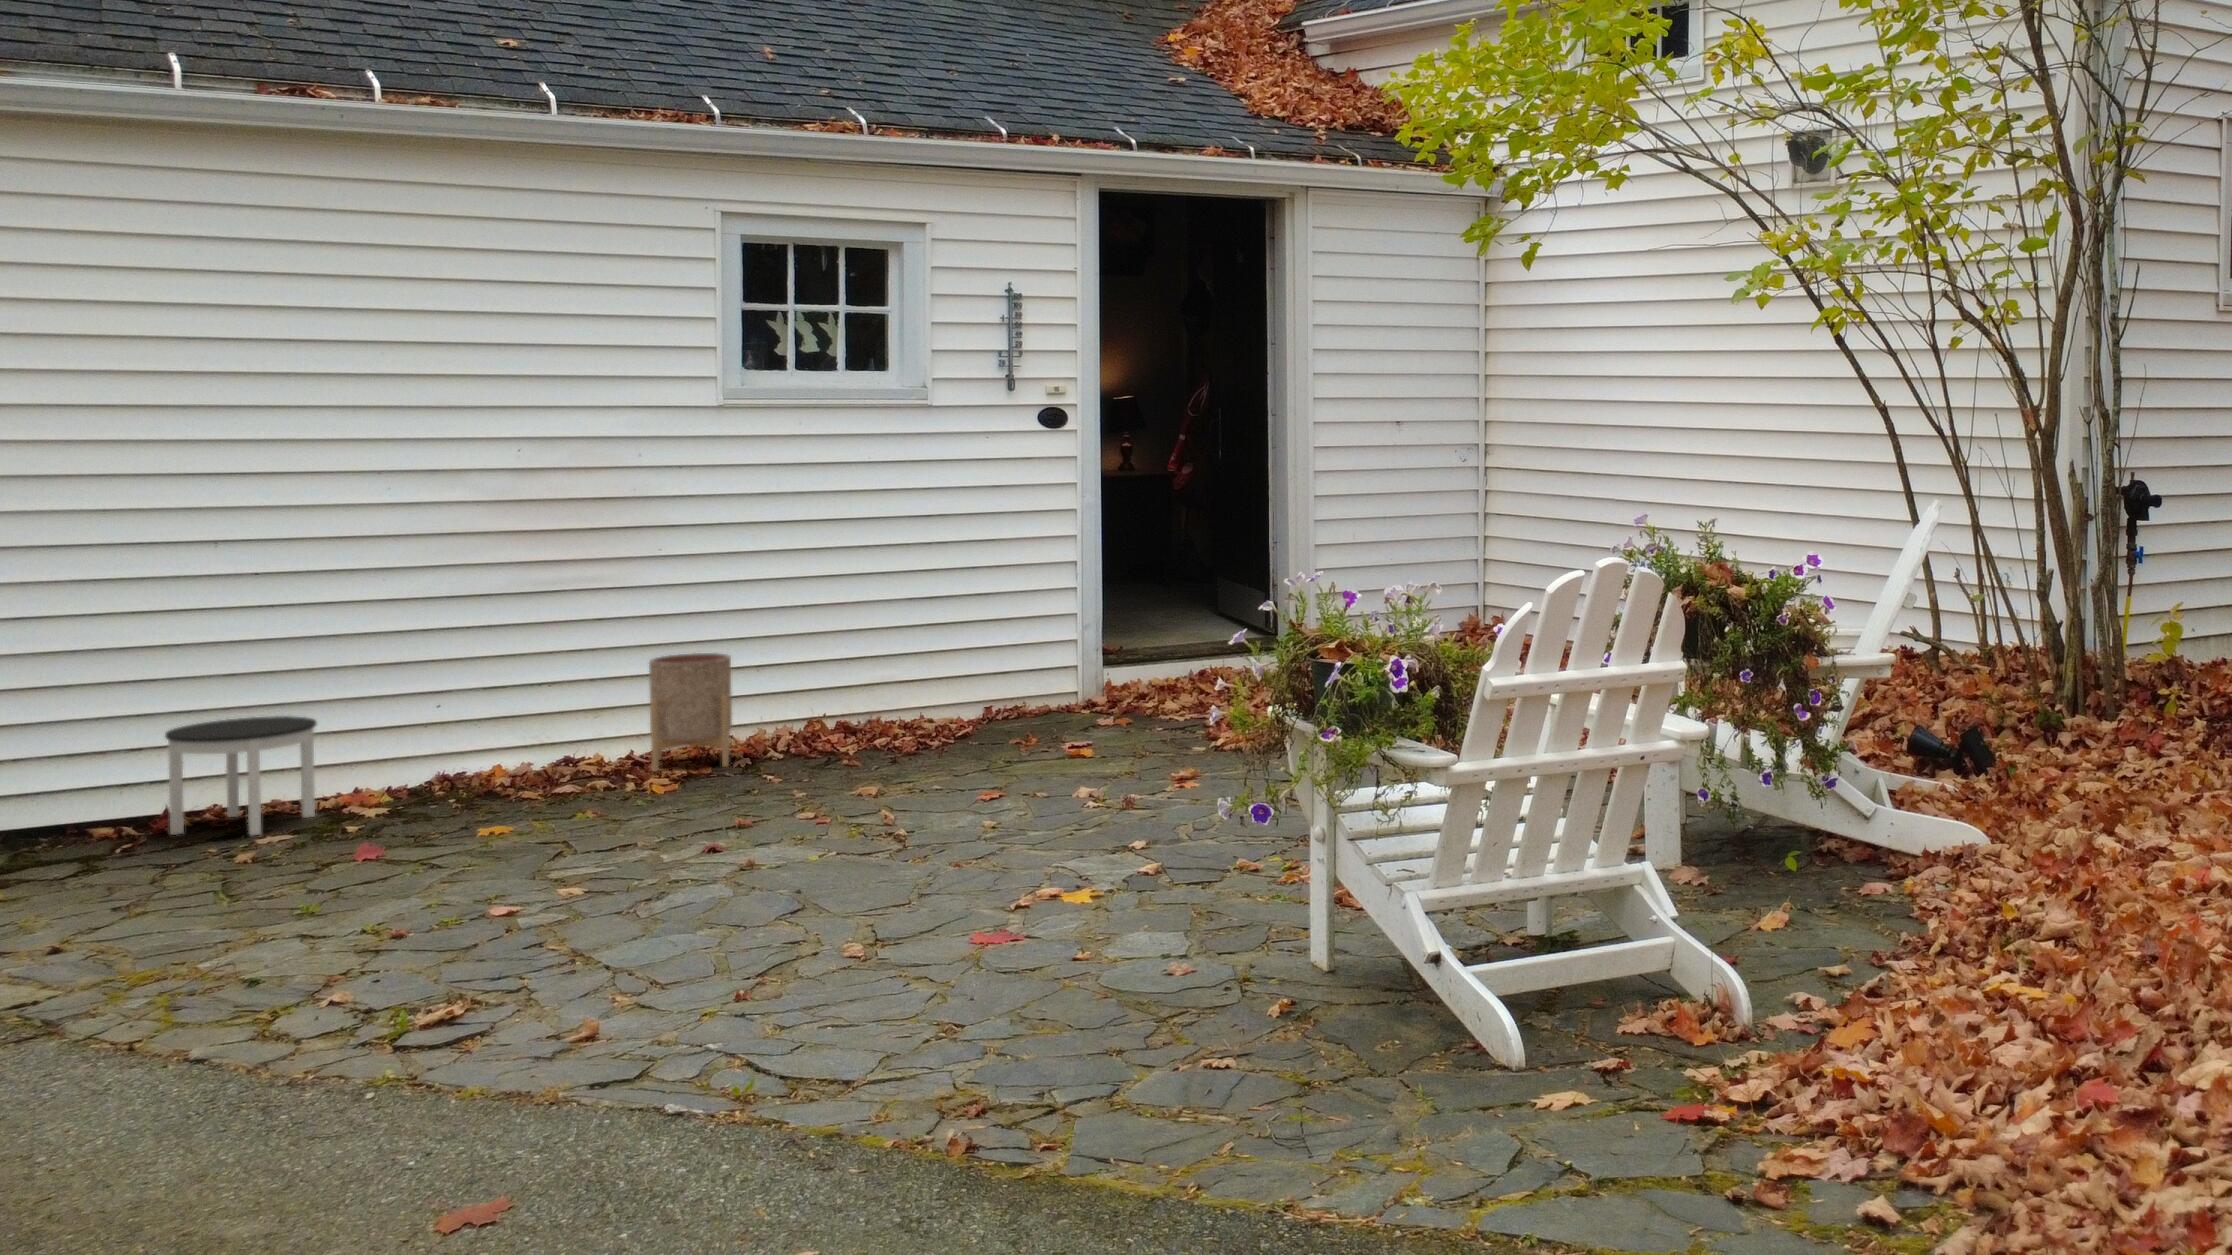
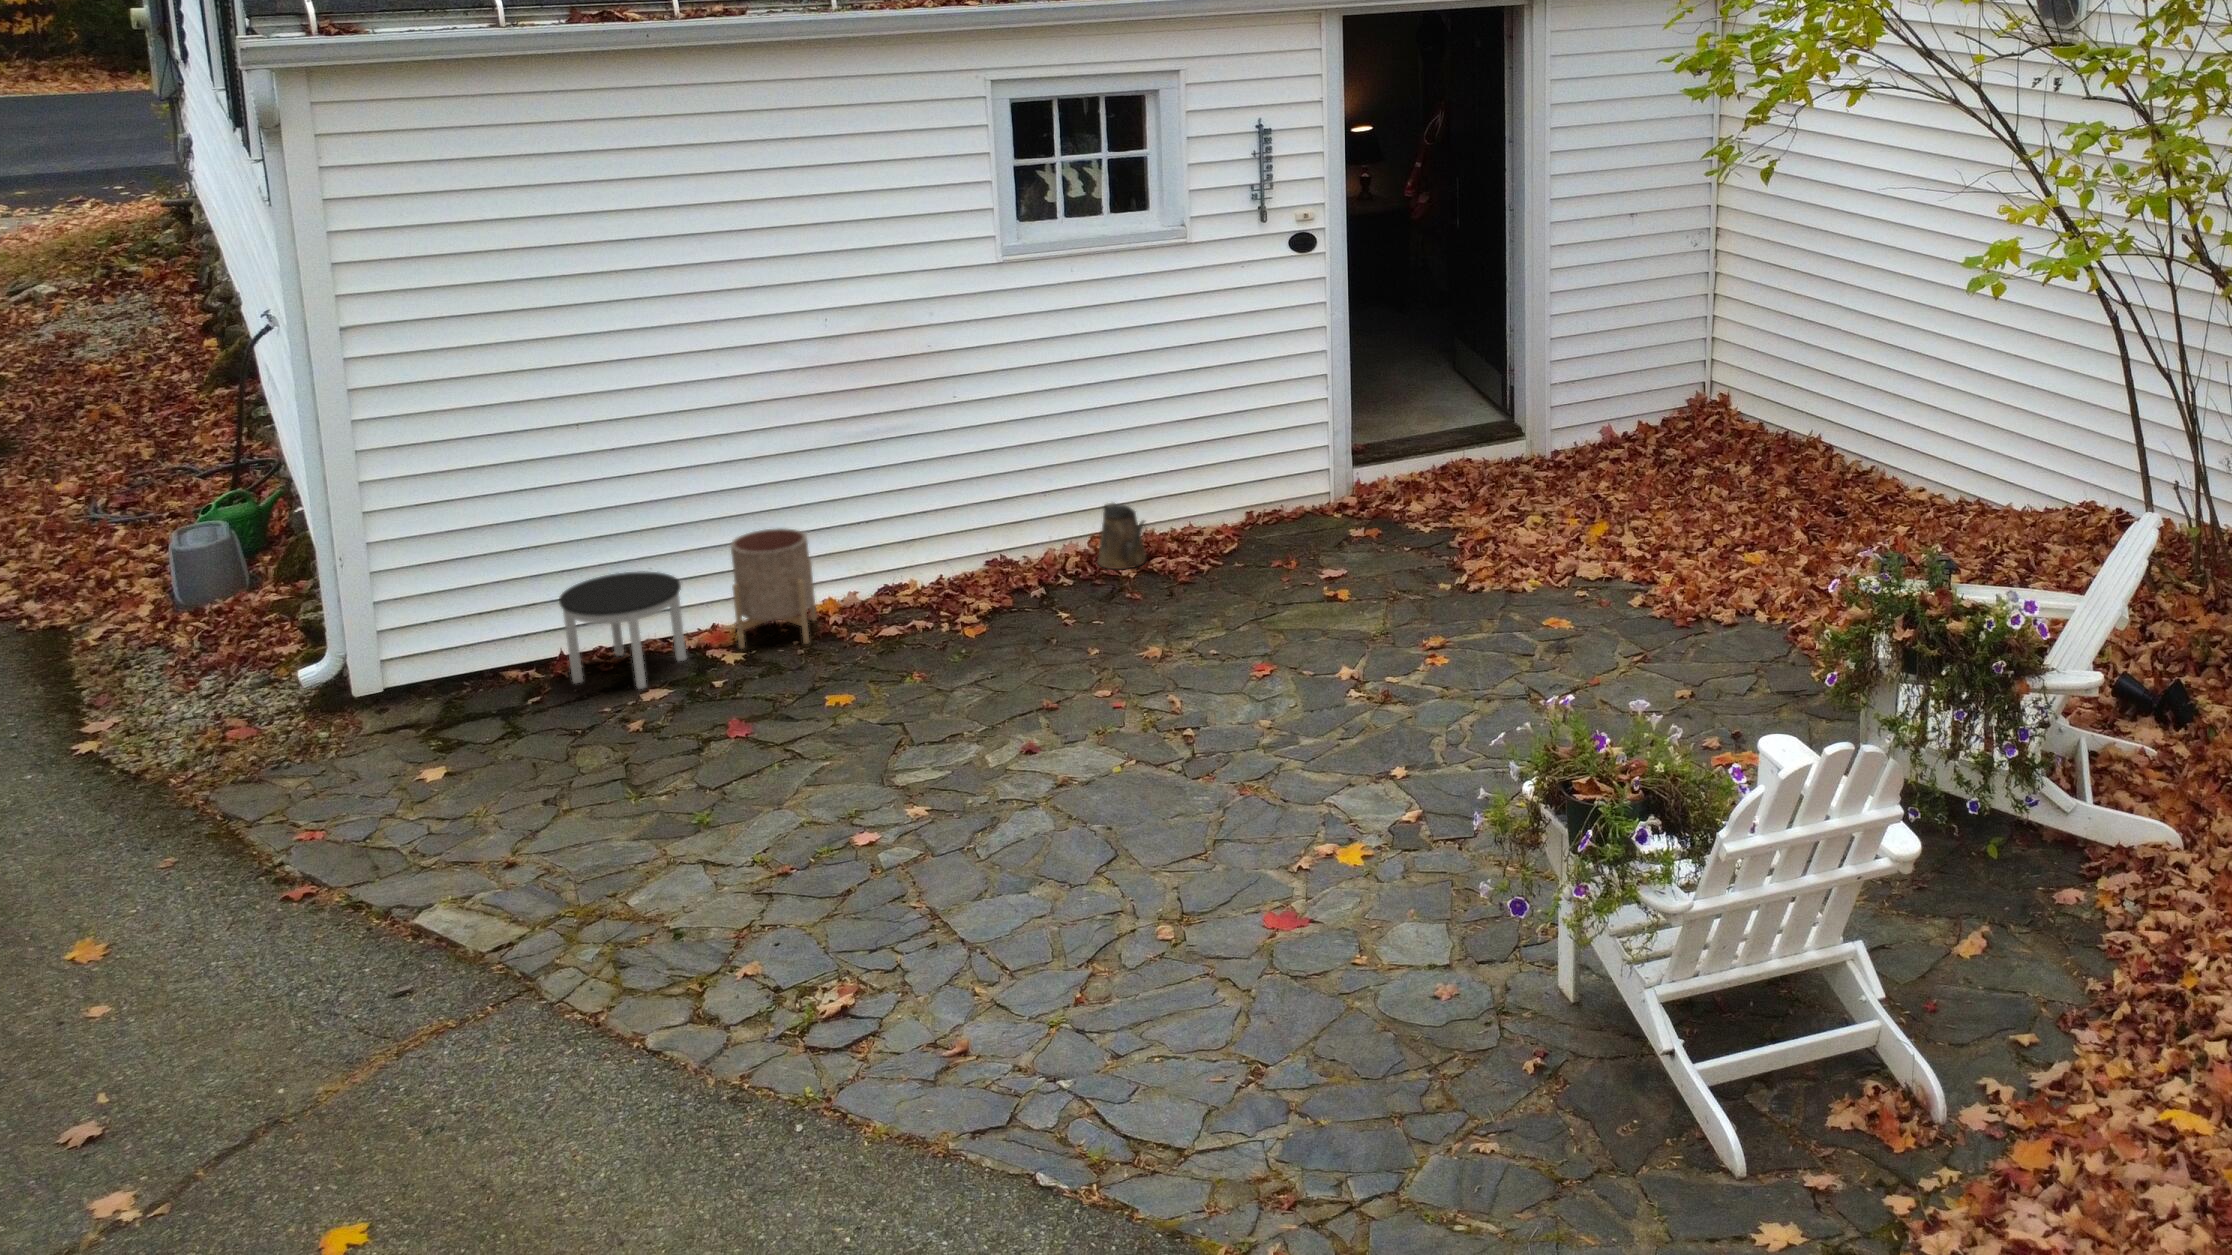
planter: present [649,653,732,771] -> present [731,528,817,648]
watering can: none [814,681,872,748] -> present [1098,503,1147,569]

